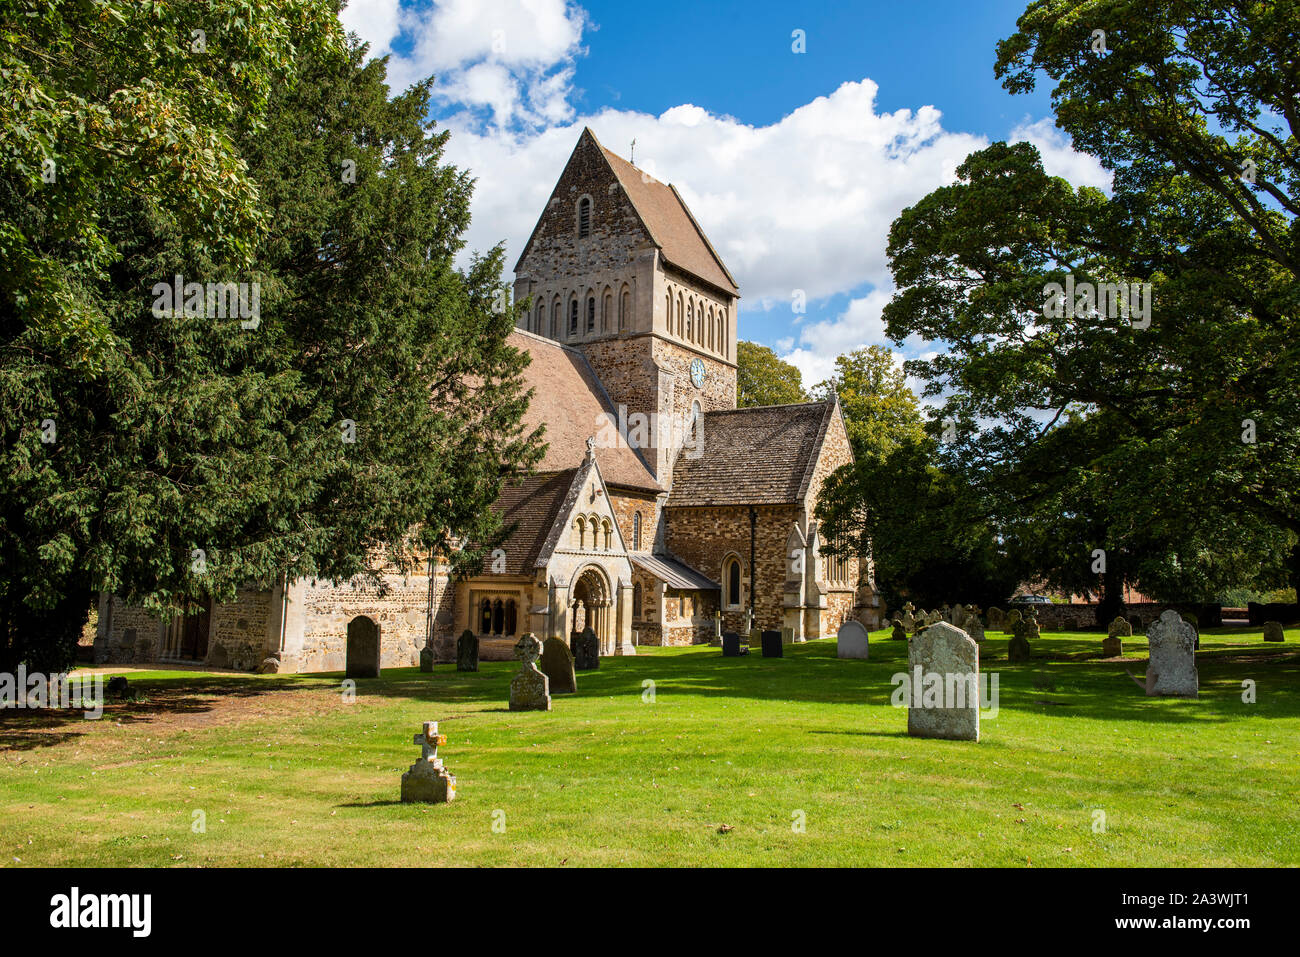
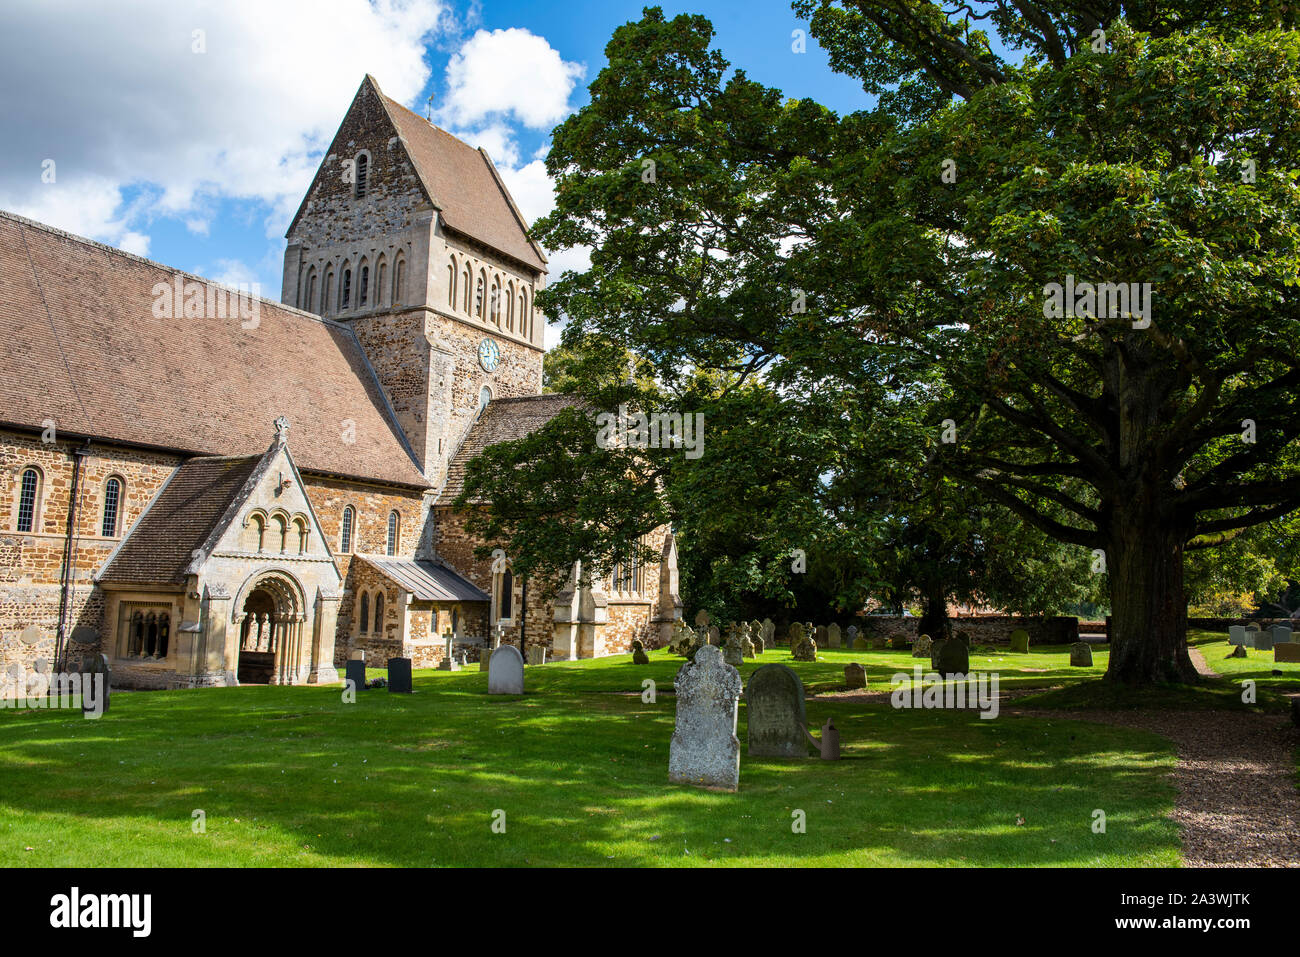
potted tree: present [1032,668,1057,705] -> none [638,721,676,780]

